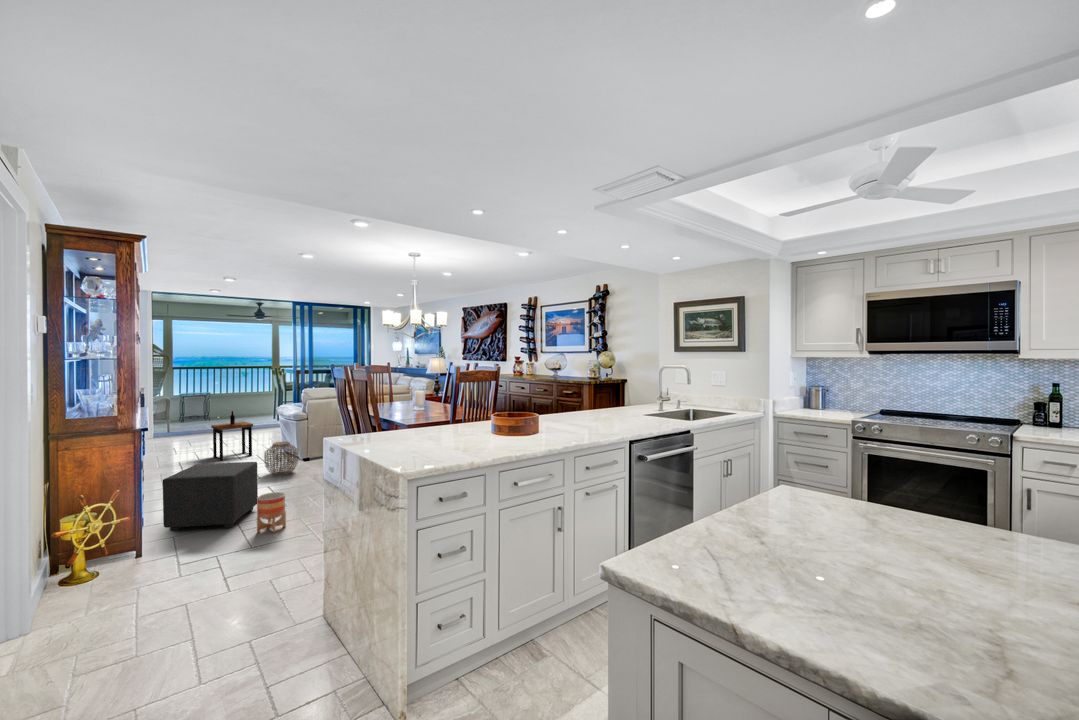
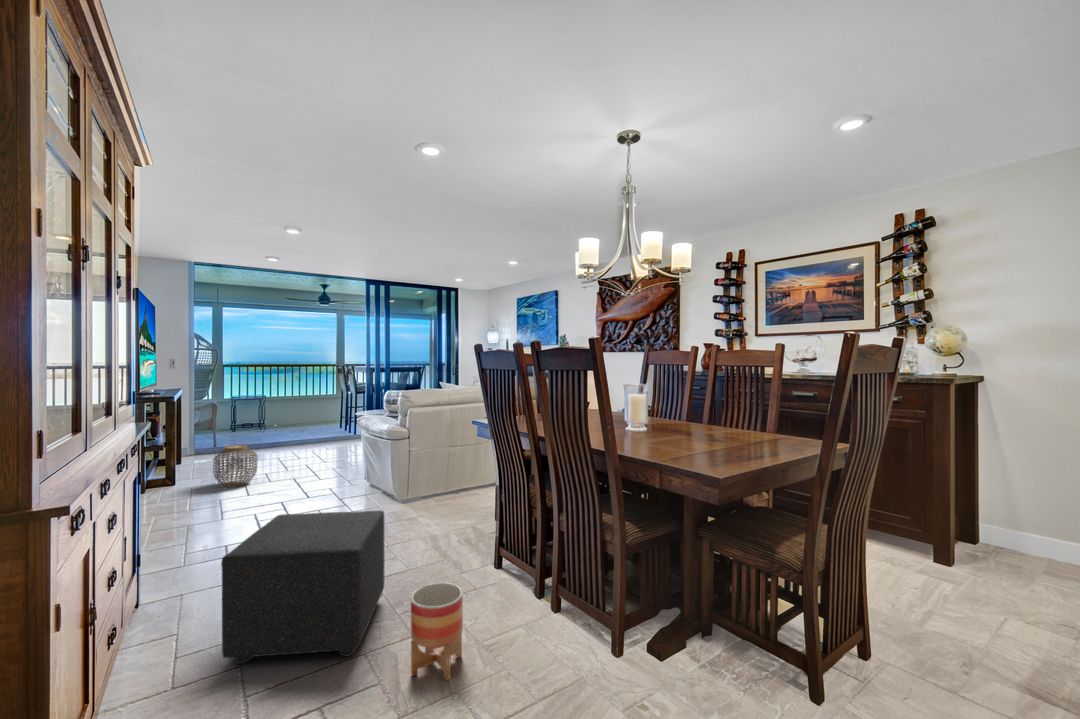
side table: present [211,411,253,461] -> none [279,417,335,490]
woven basket: present [264,442,298,476] -> present [213,445,257,487]

